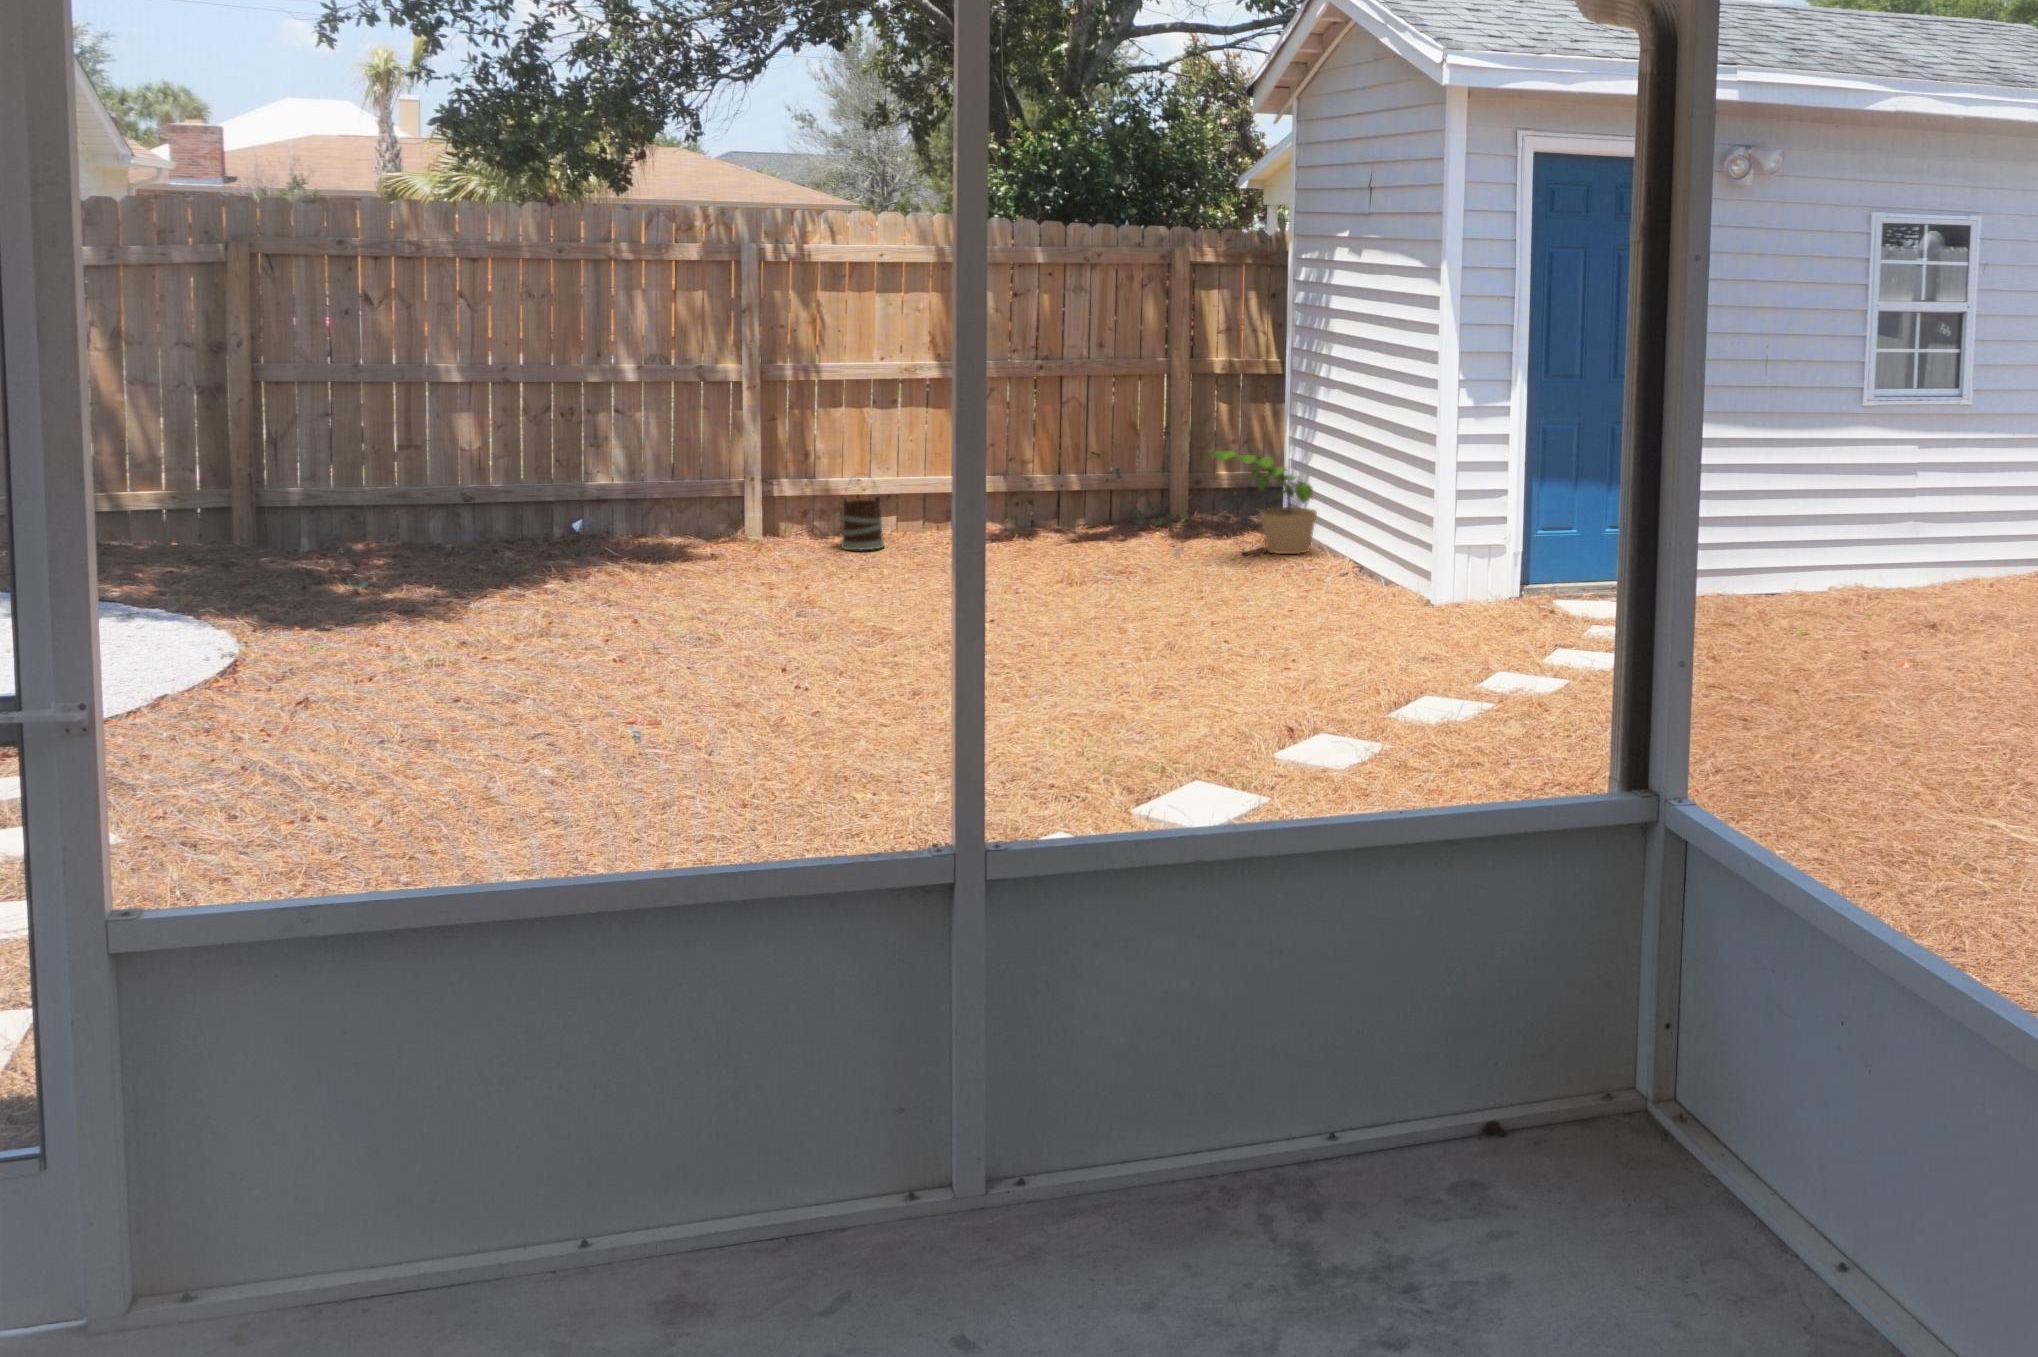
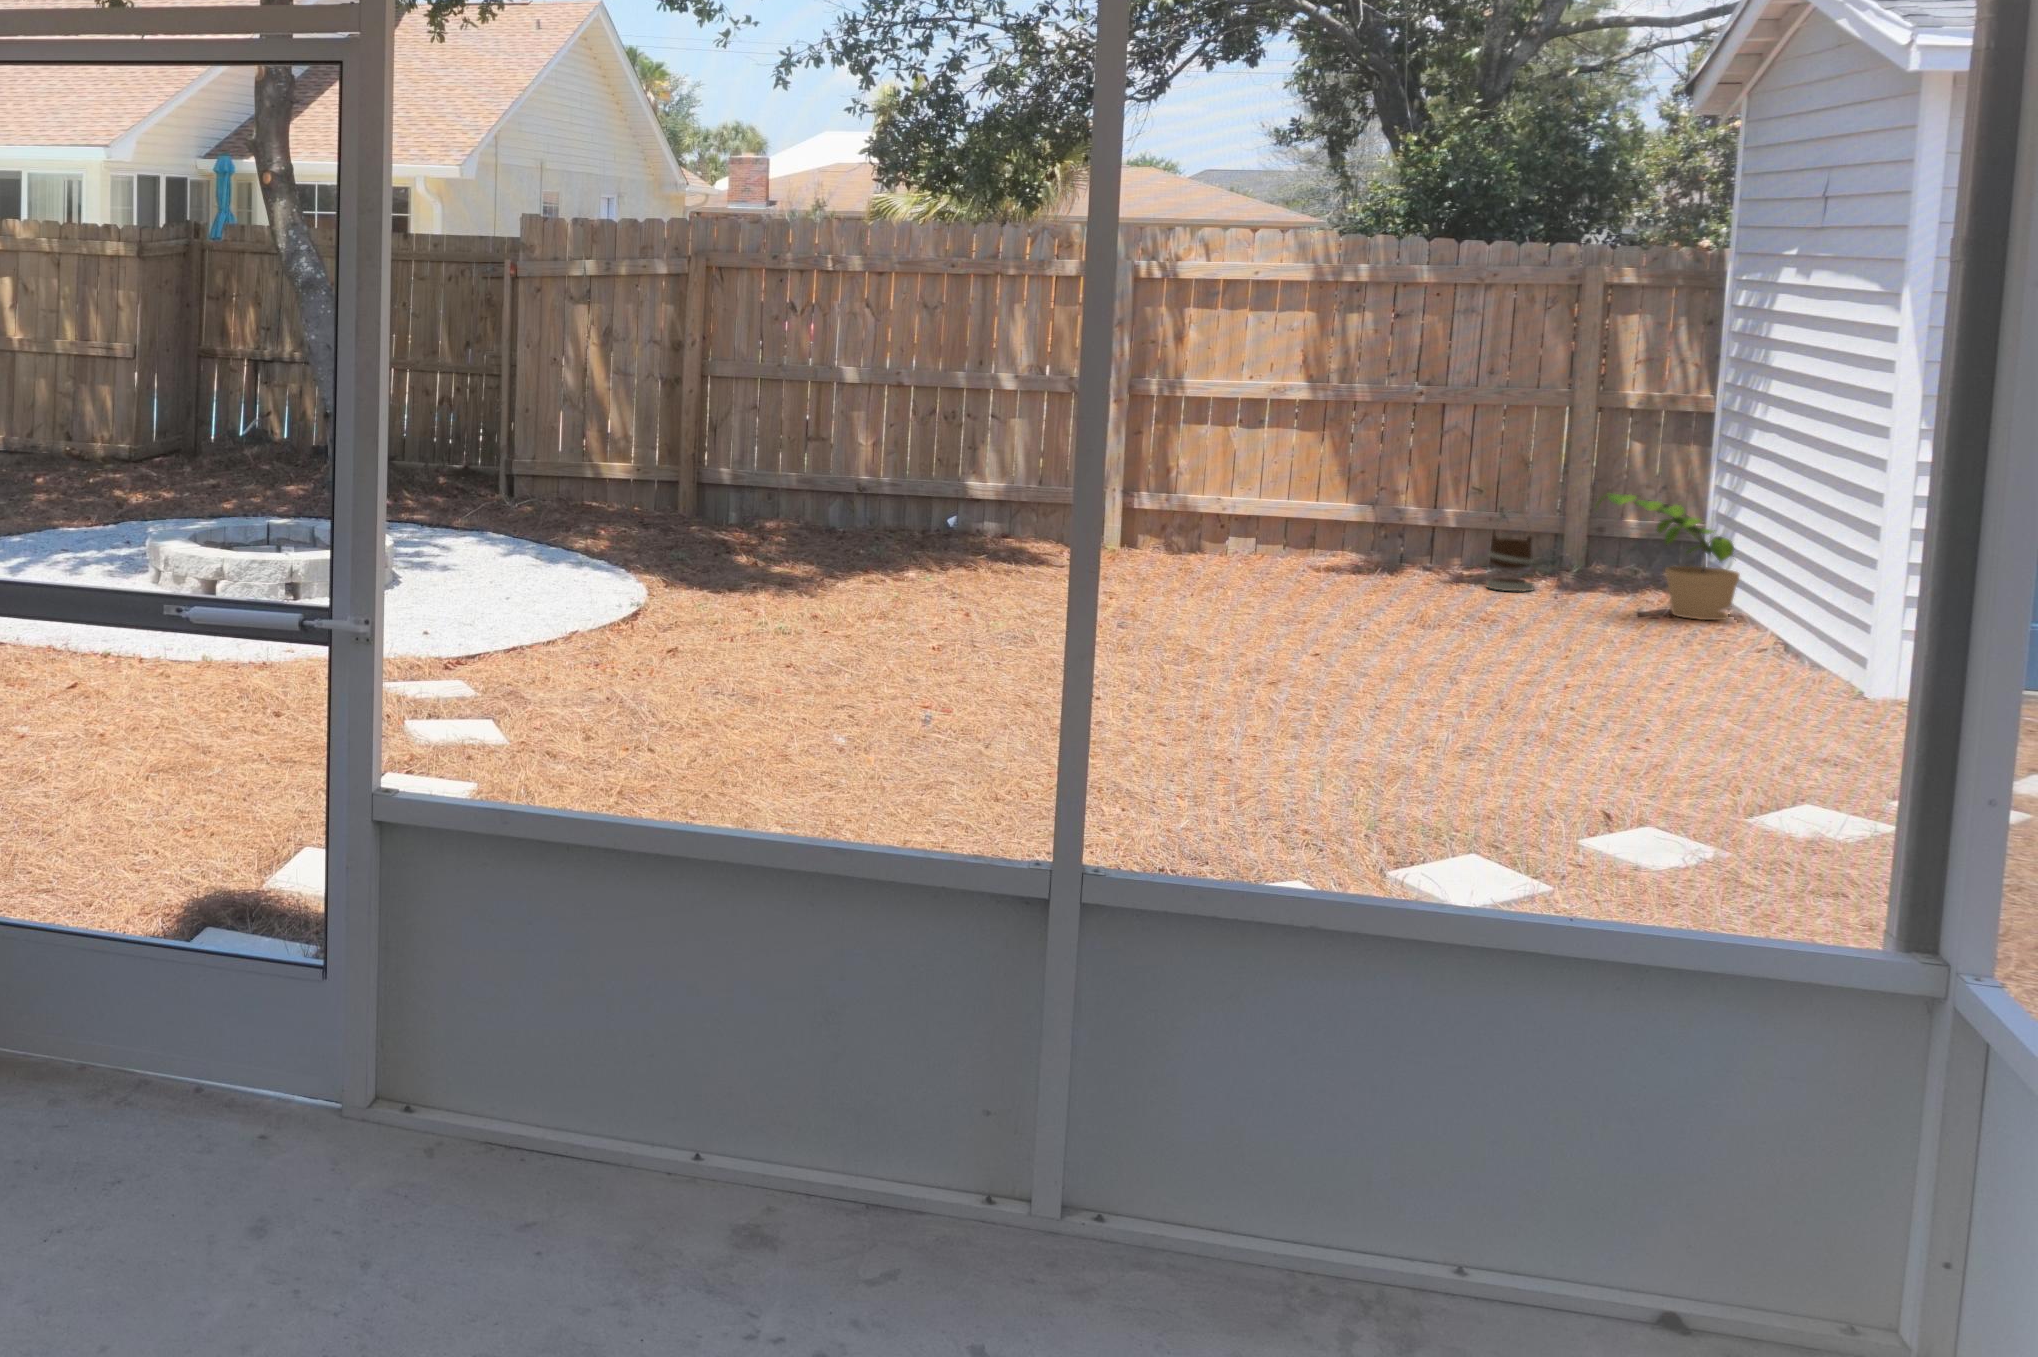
wooden bucket: present [841,482,884,550] -> present [1487,511,1534,591]

